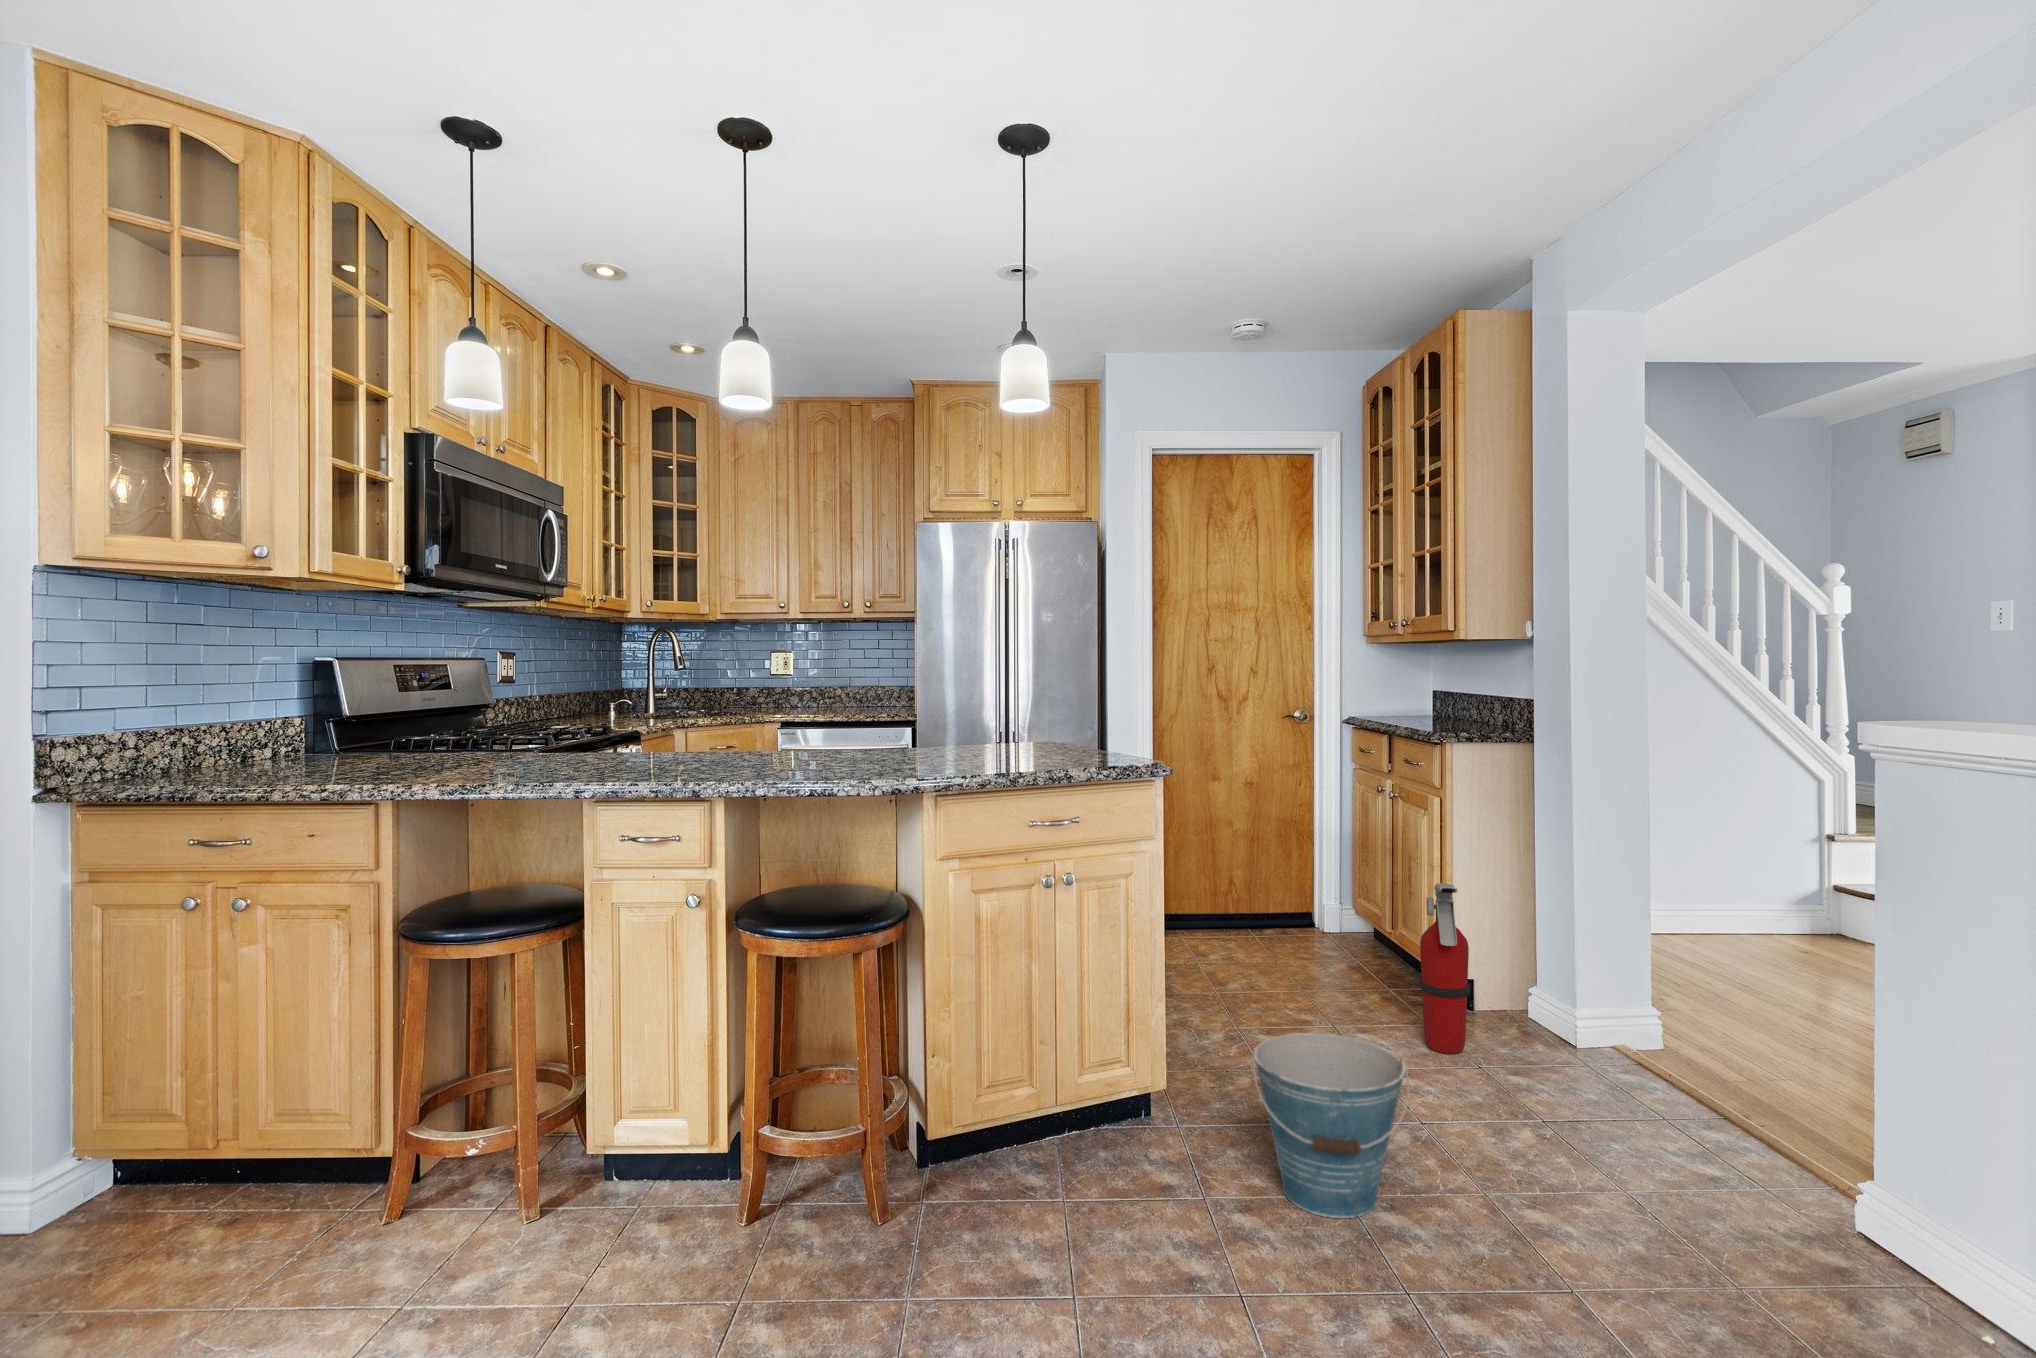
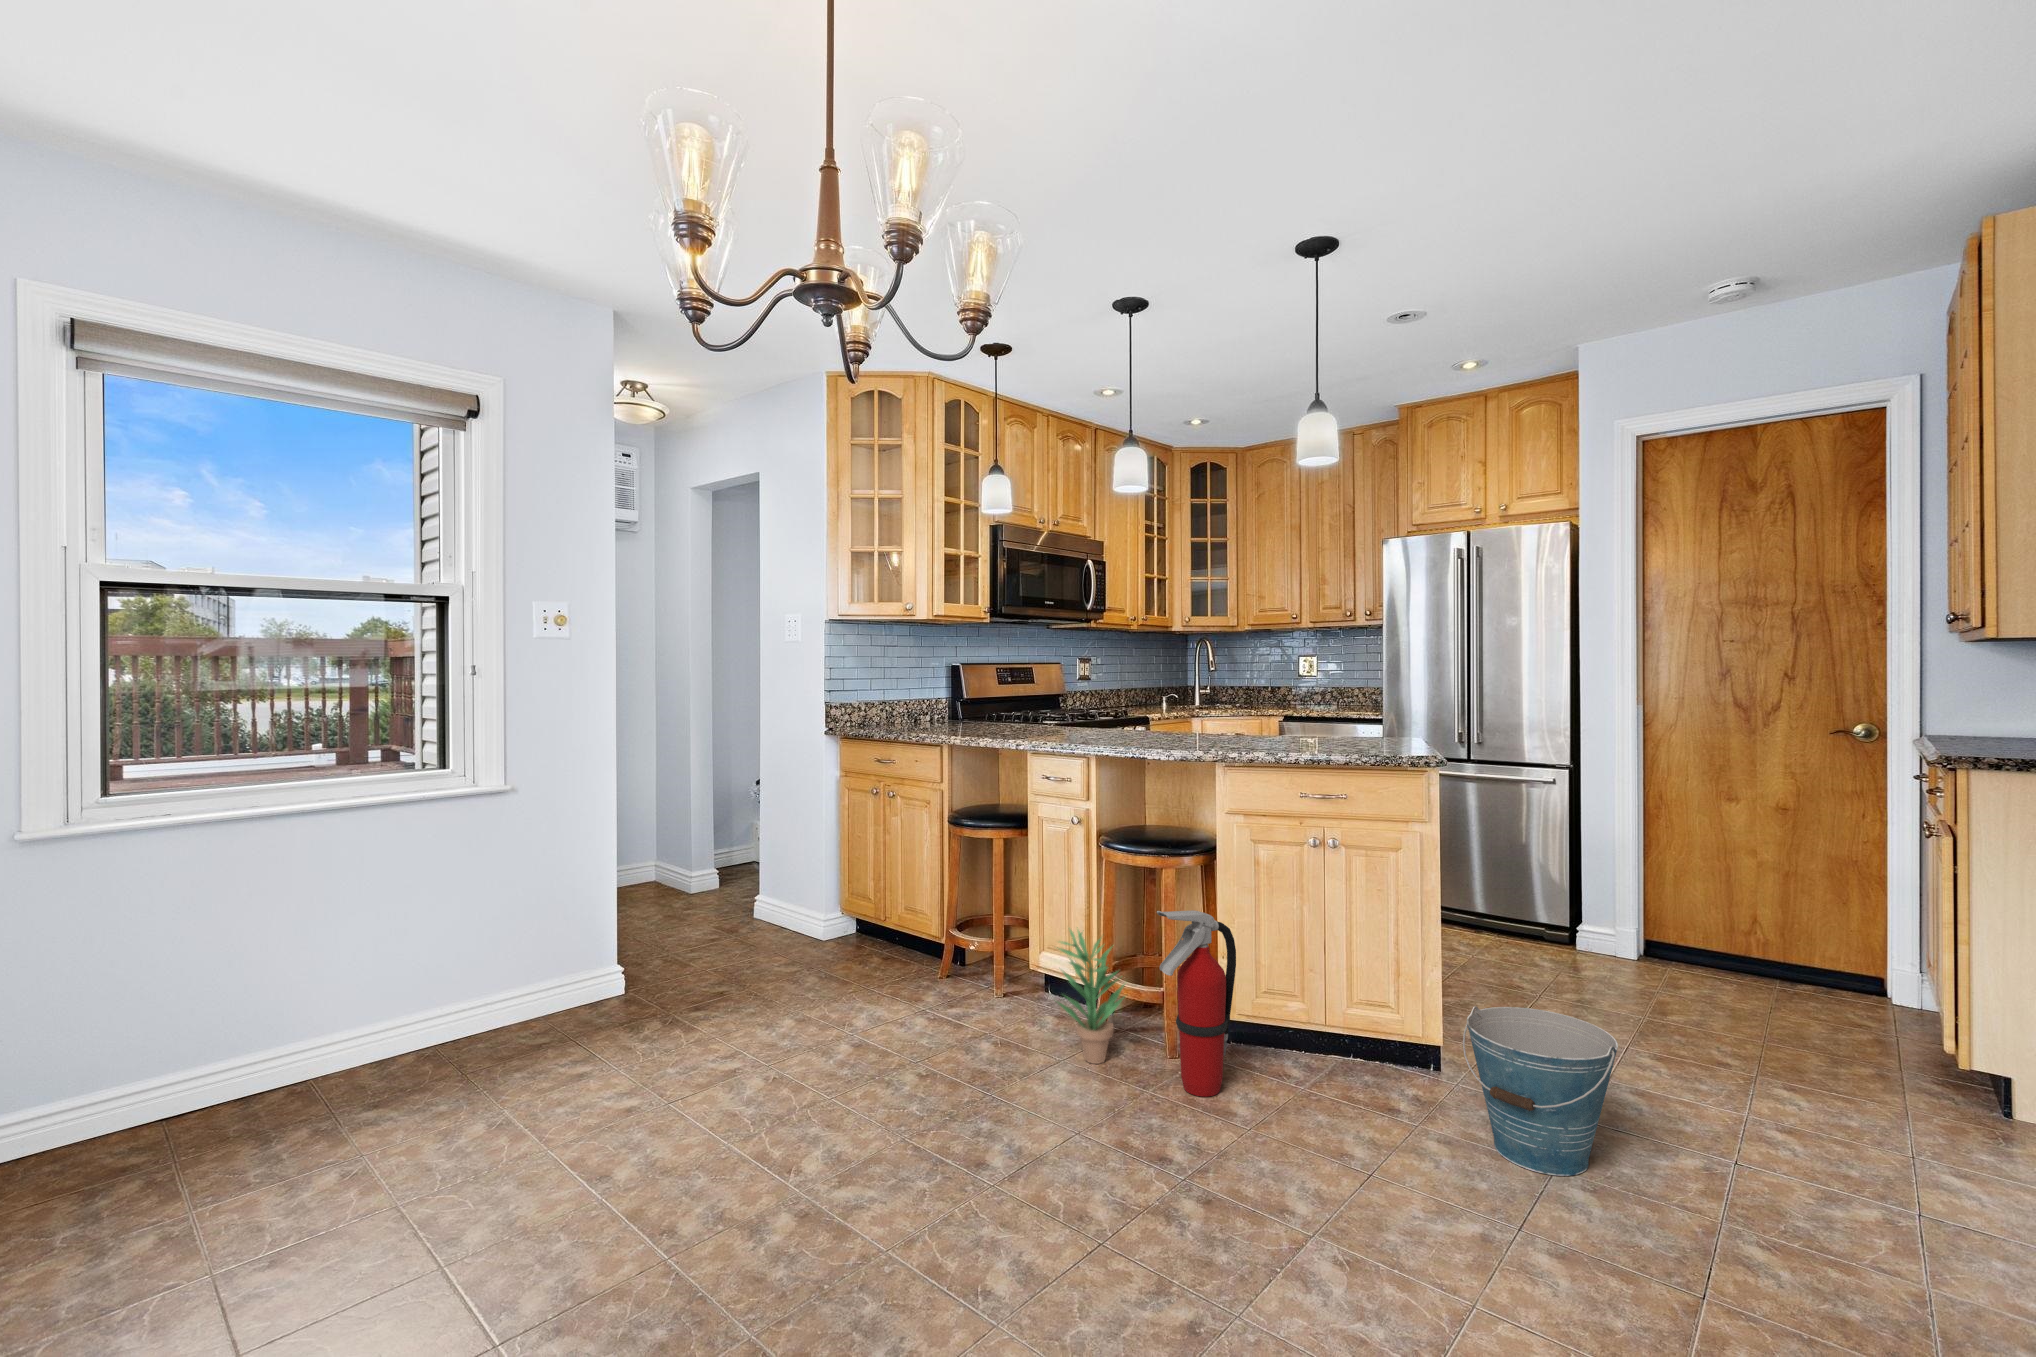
fire extinguisher: present [1419,883,1470,1054] -> present [1157,910,1236,1097]
potted plant: none [723,1071,838,1283] -> present [1057,930,1124,1064]

